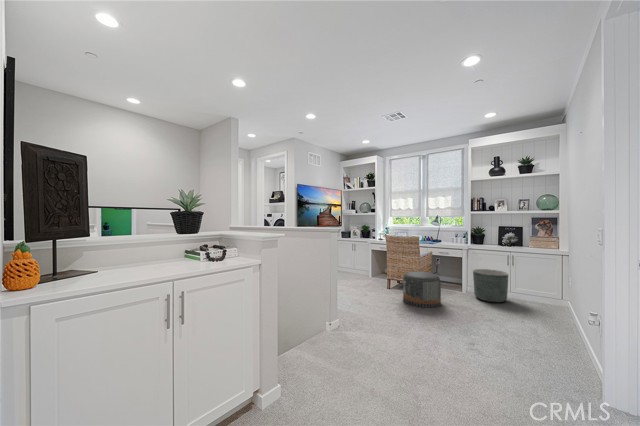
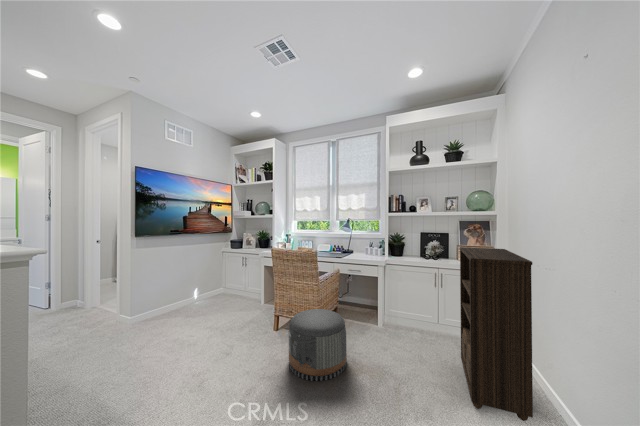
bookshelf: none [521,233,558,328] -> present [460,247,533,421]
planter: present [473,269,508,302] -> none [392,294,439,348]

